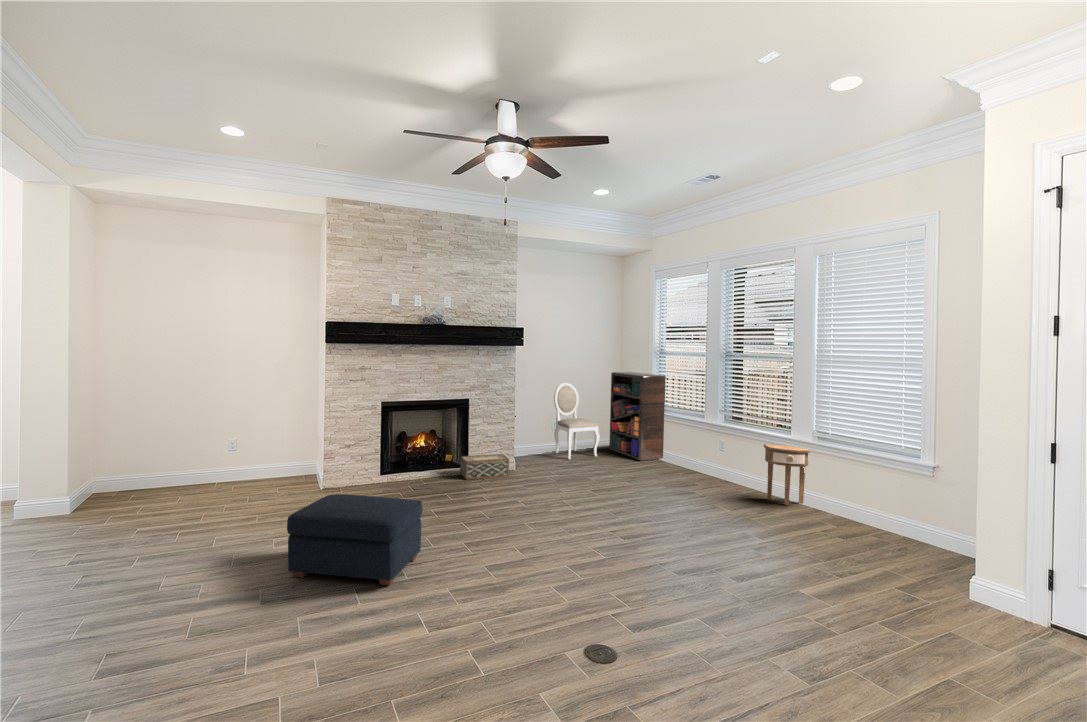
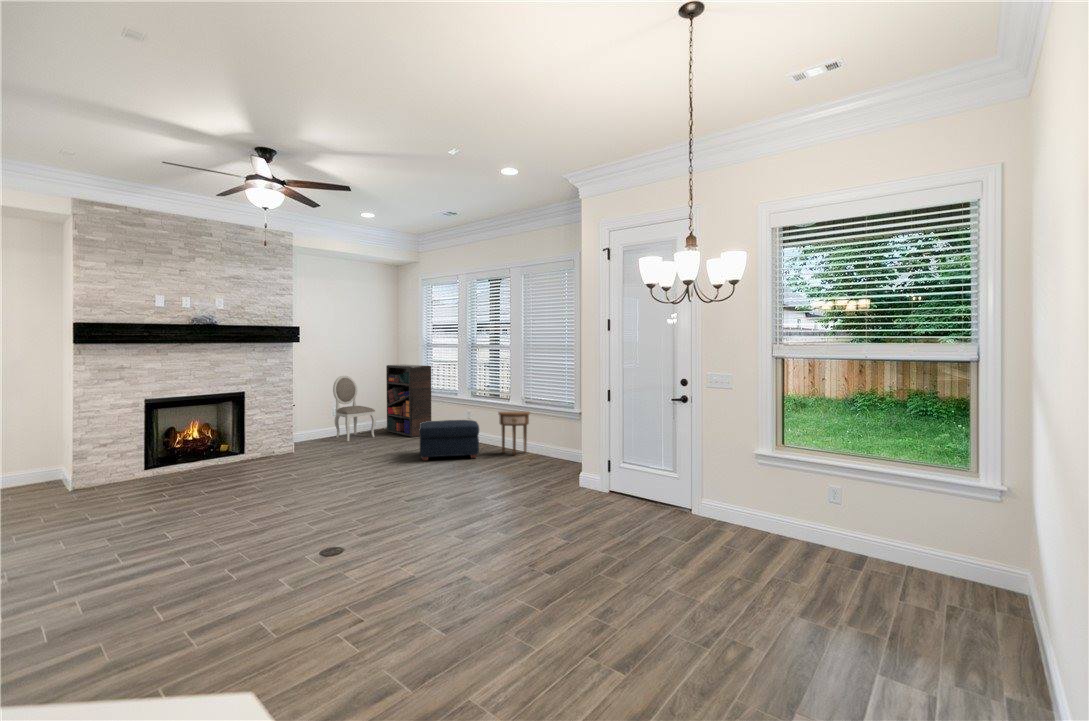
woven basket: present [460,454,509,479] -> none [237,440,287,465]
ottoman: present [287,494,422,586] -> present [419,420,479,461]

